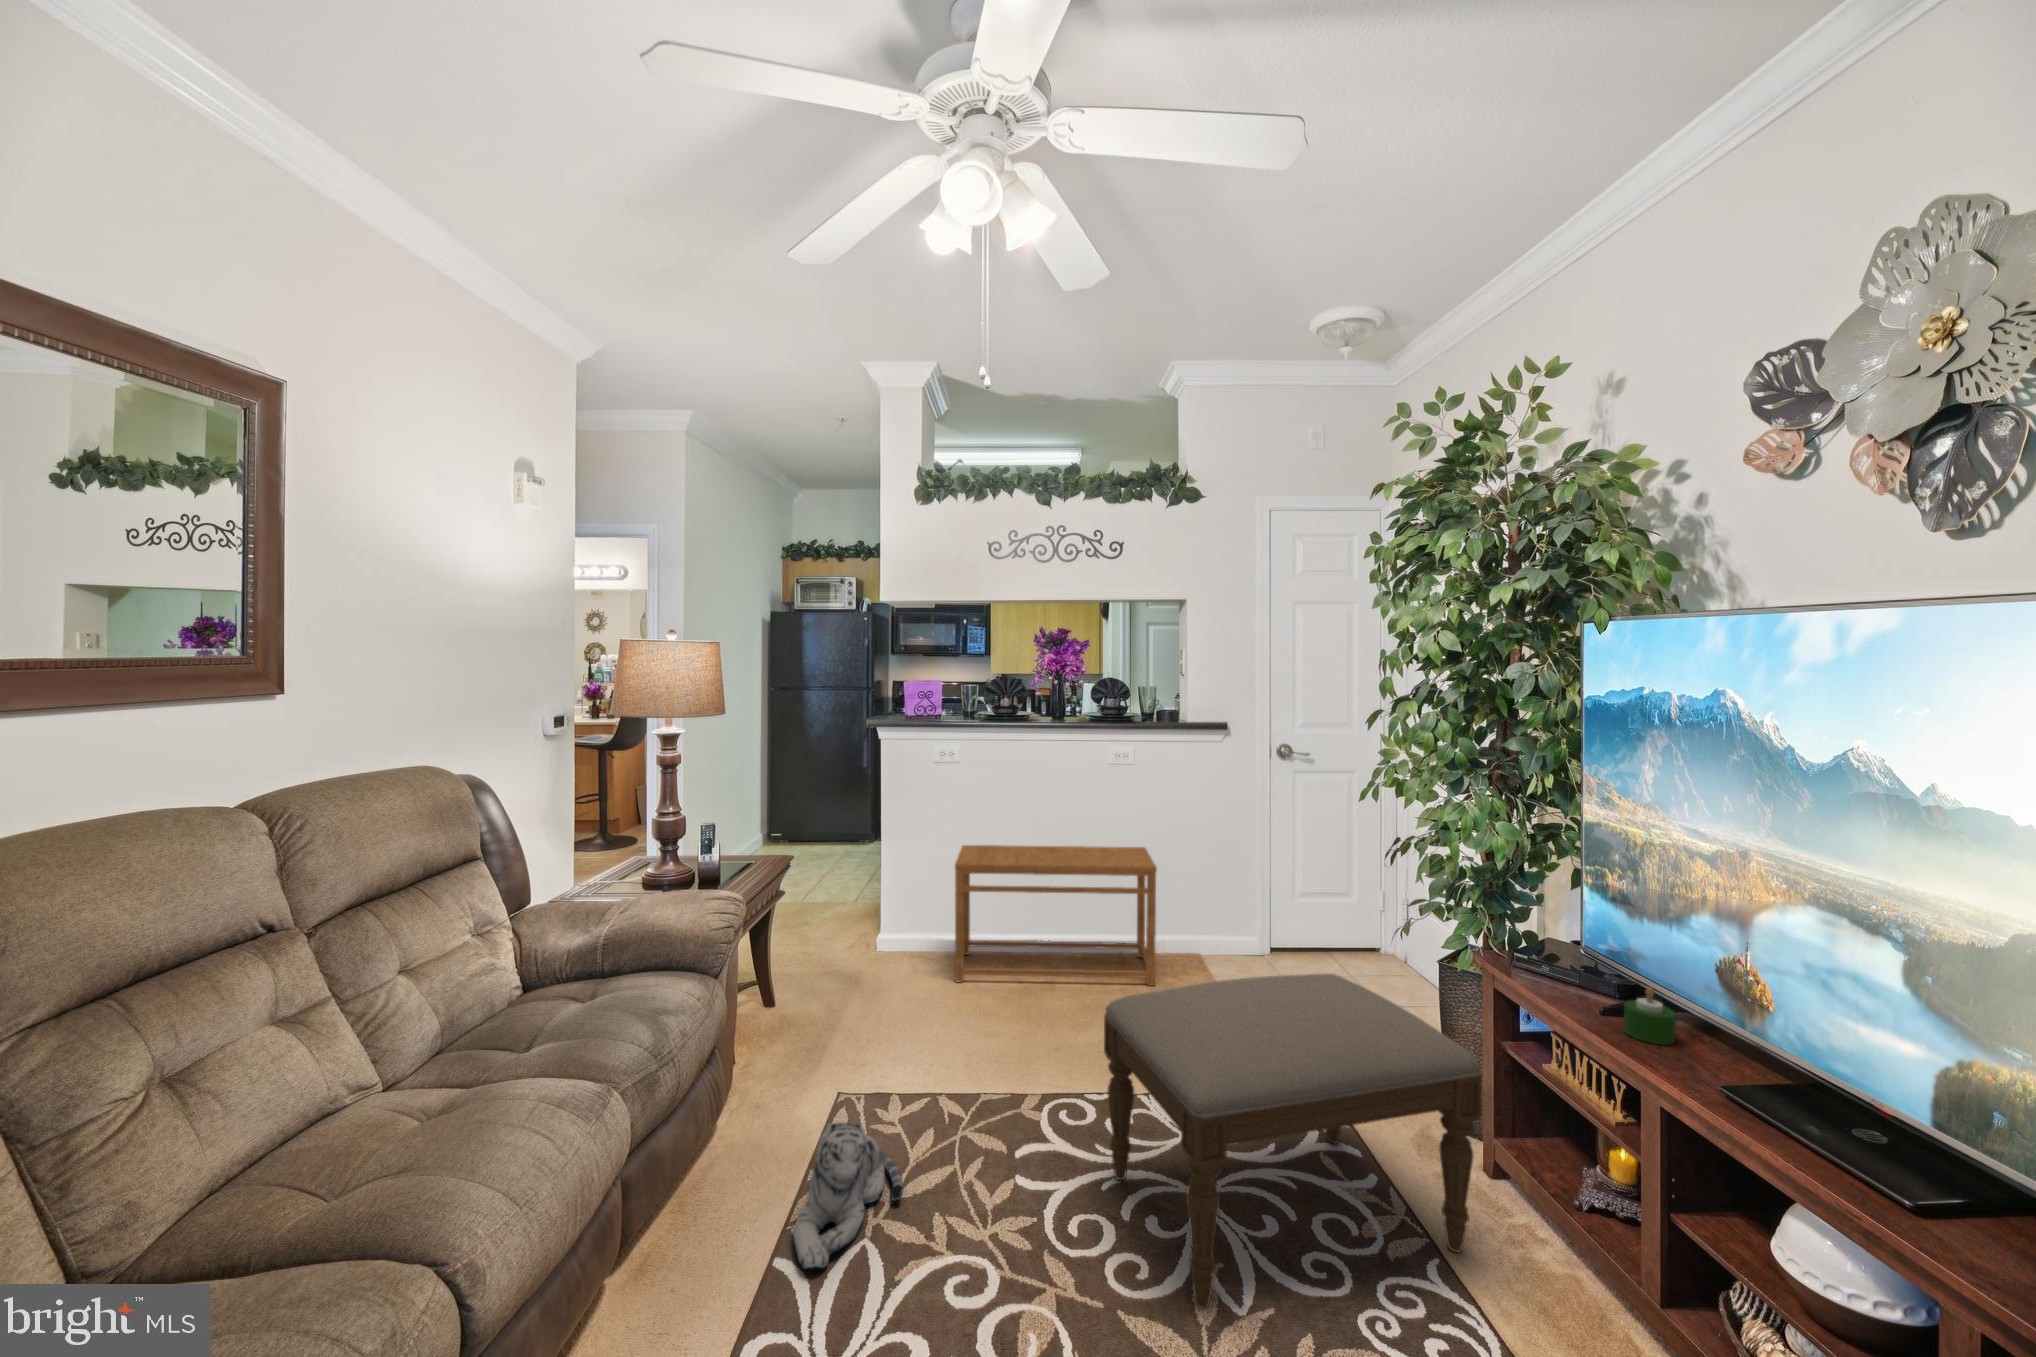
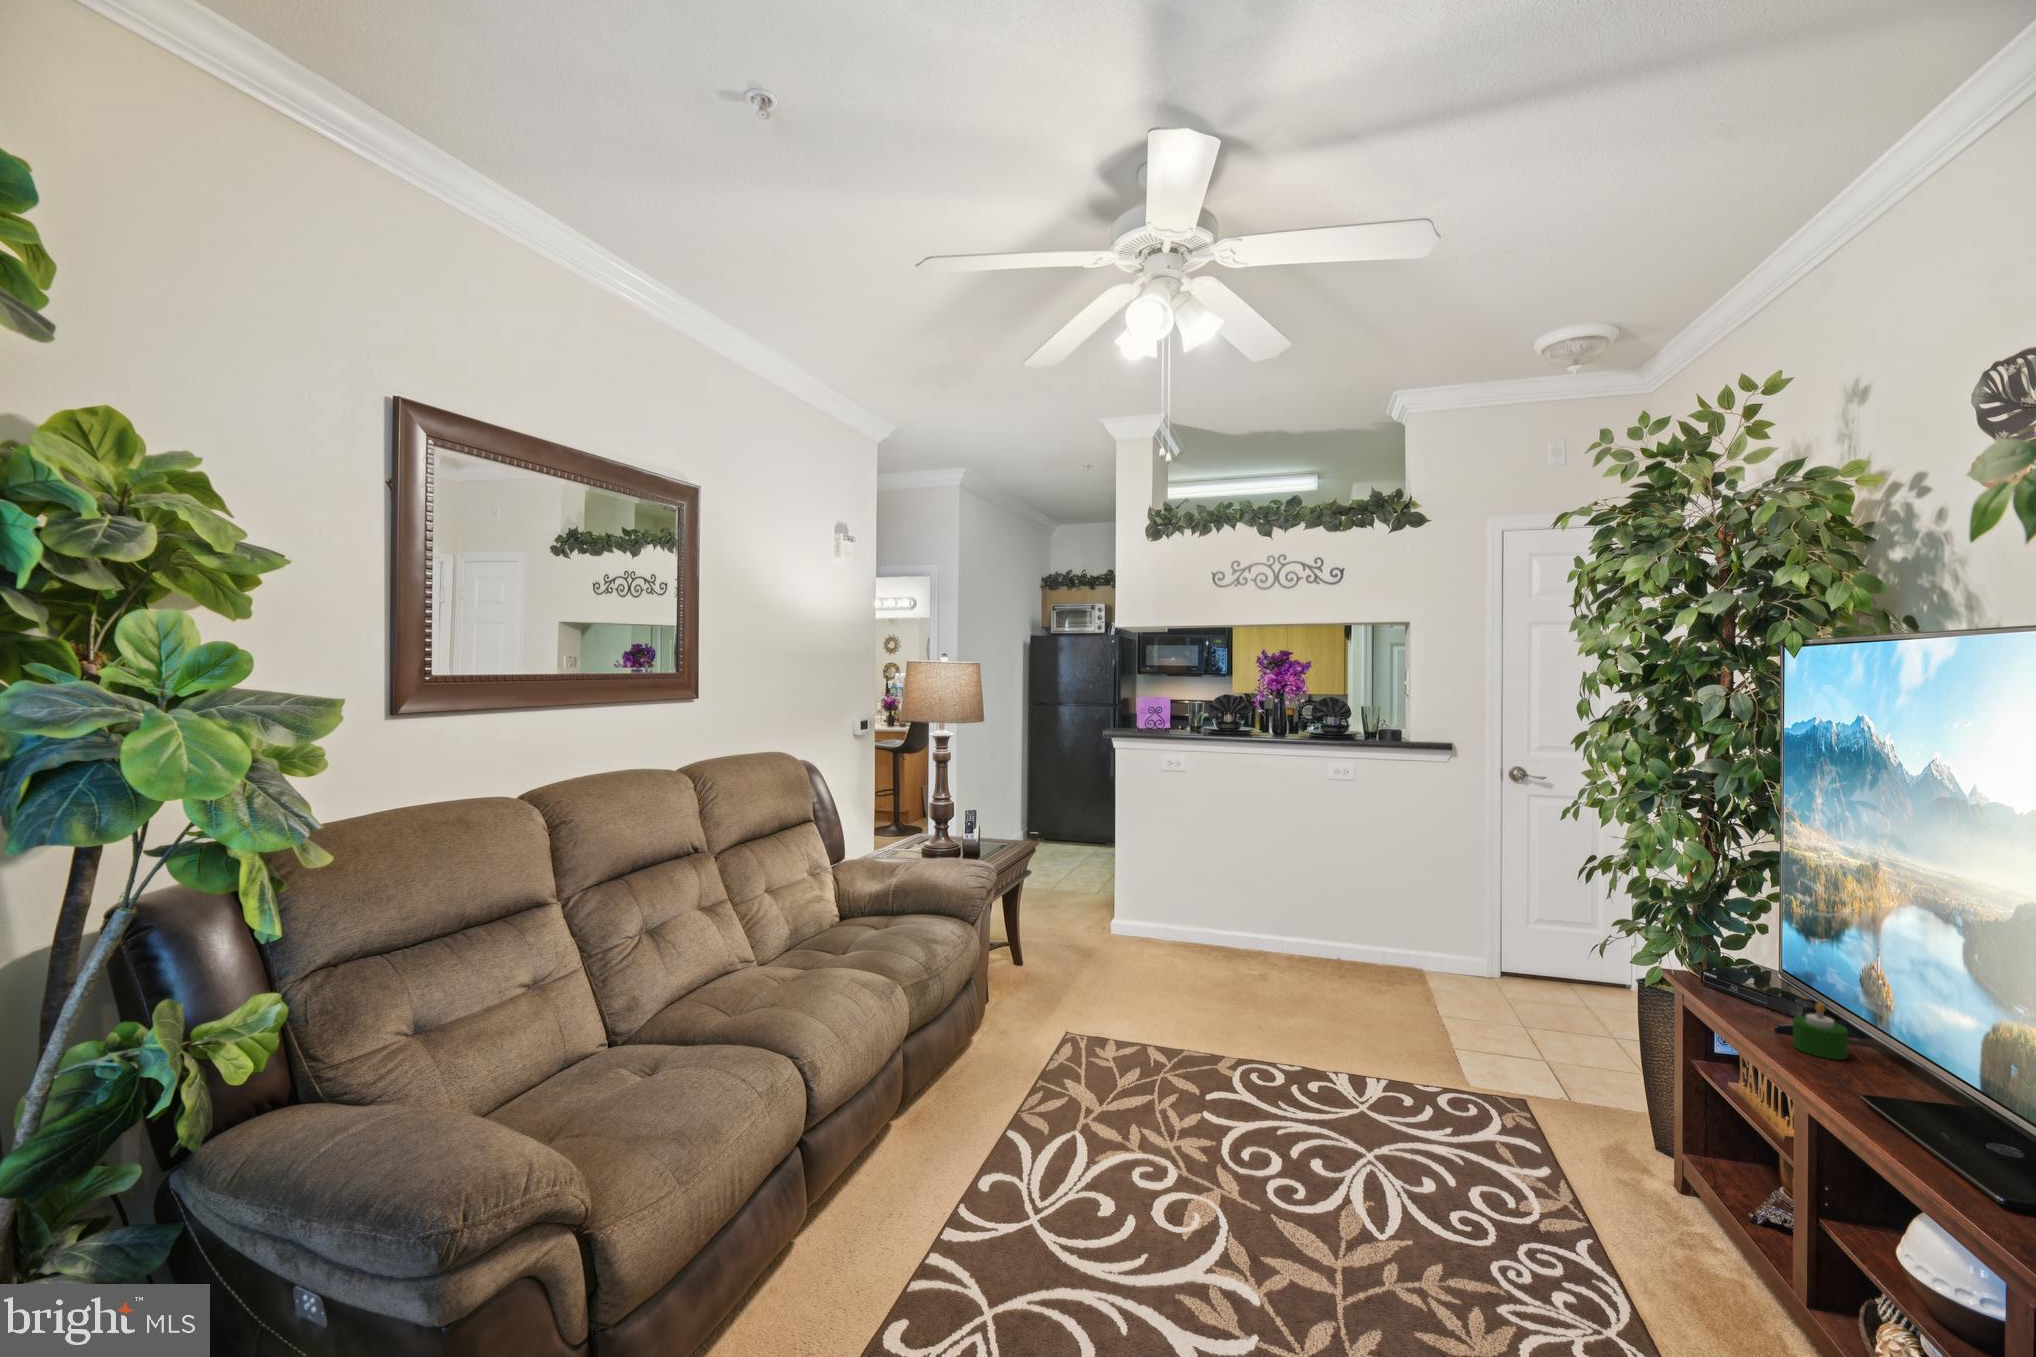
side table: present [955,845,1157,986] -> none [1176,847,1372,992]
ottoman: present [1104,974,1482,1309] -> none [1282,970,1641,1239]
plush toy: present [794,1122,903,1269] -> none [1021,1039,1109,1143]

